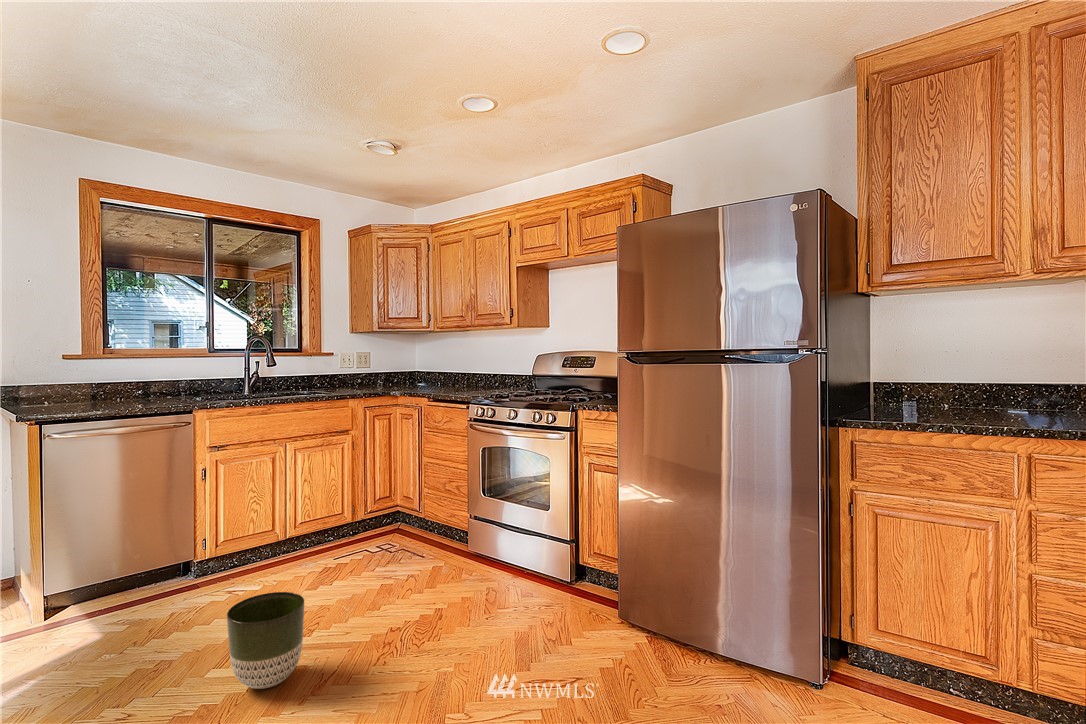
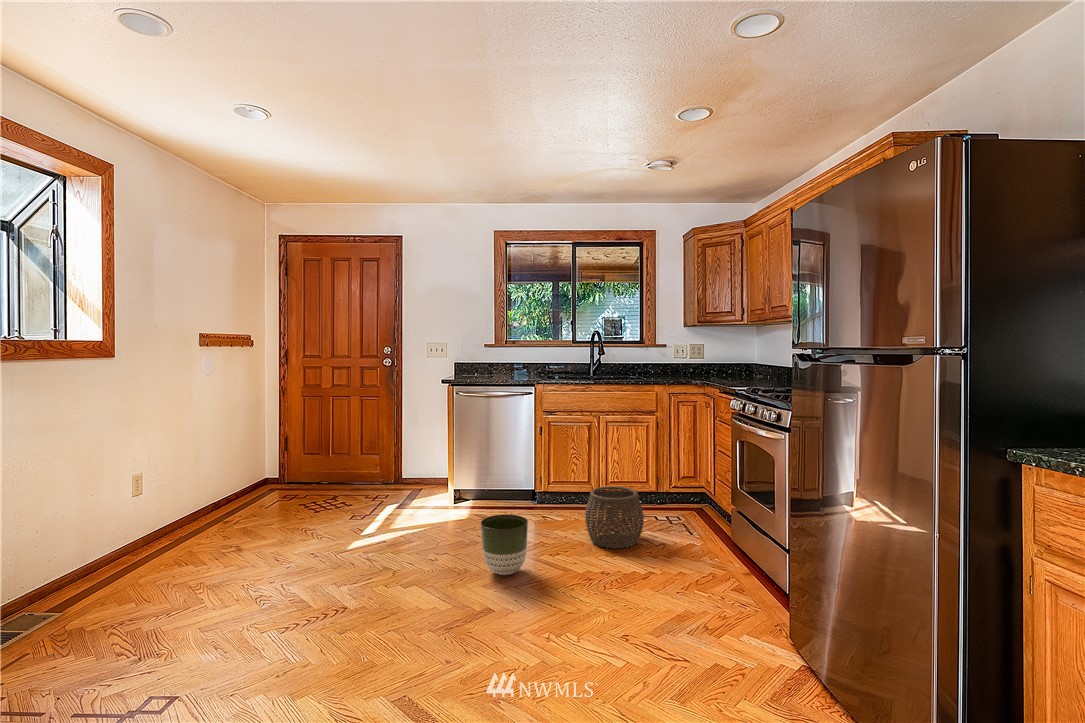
woven basket: none [321,522,397,603] -> present [585,486,644,549]

